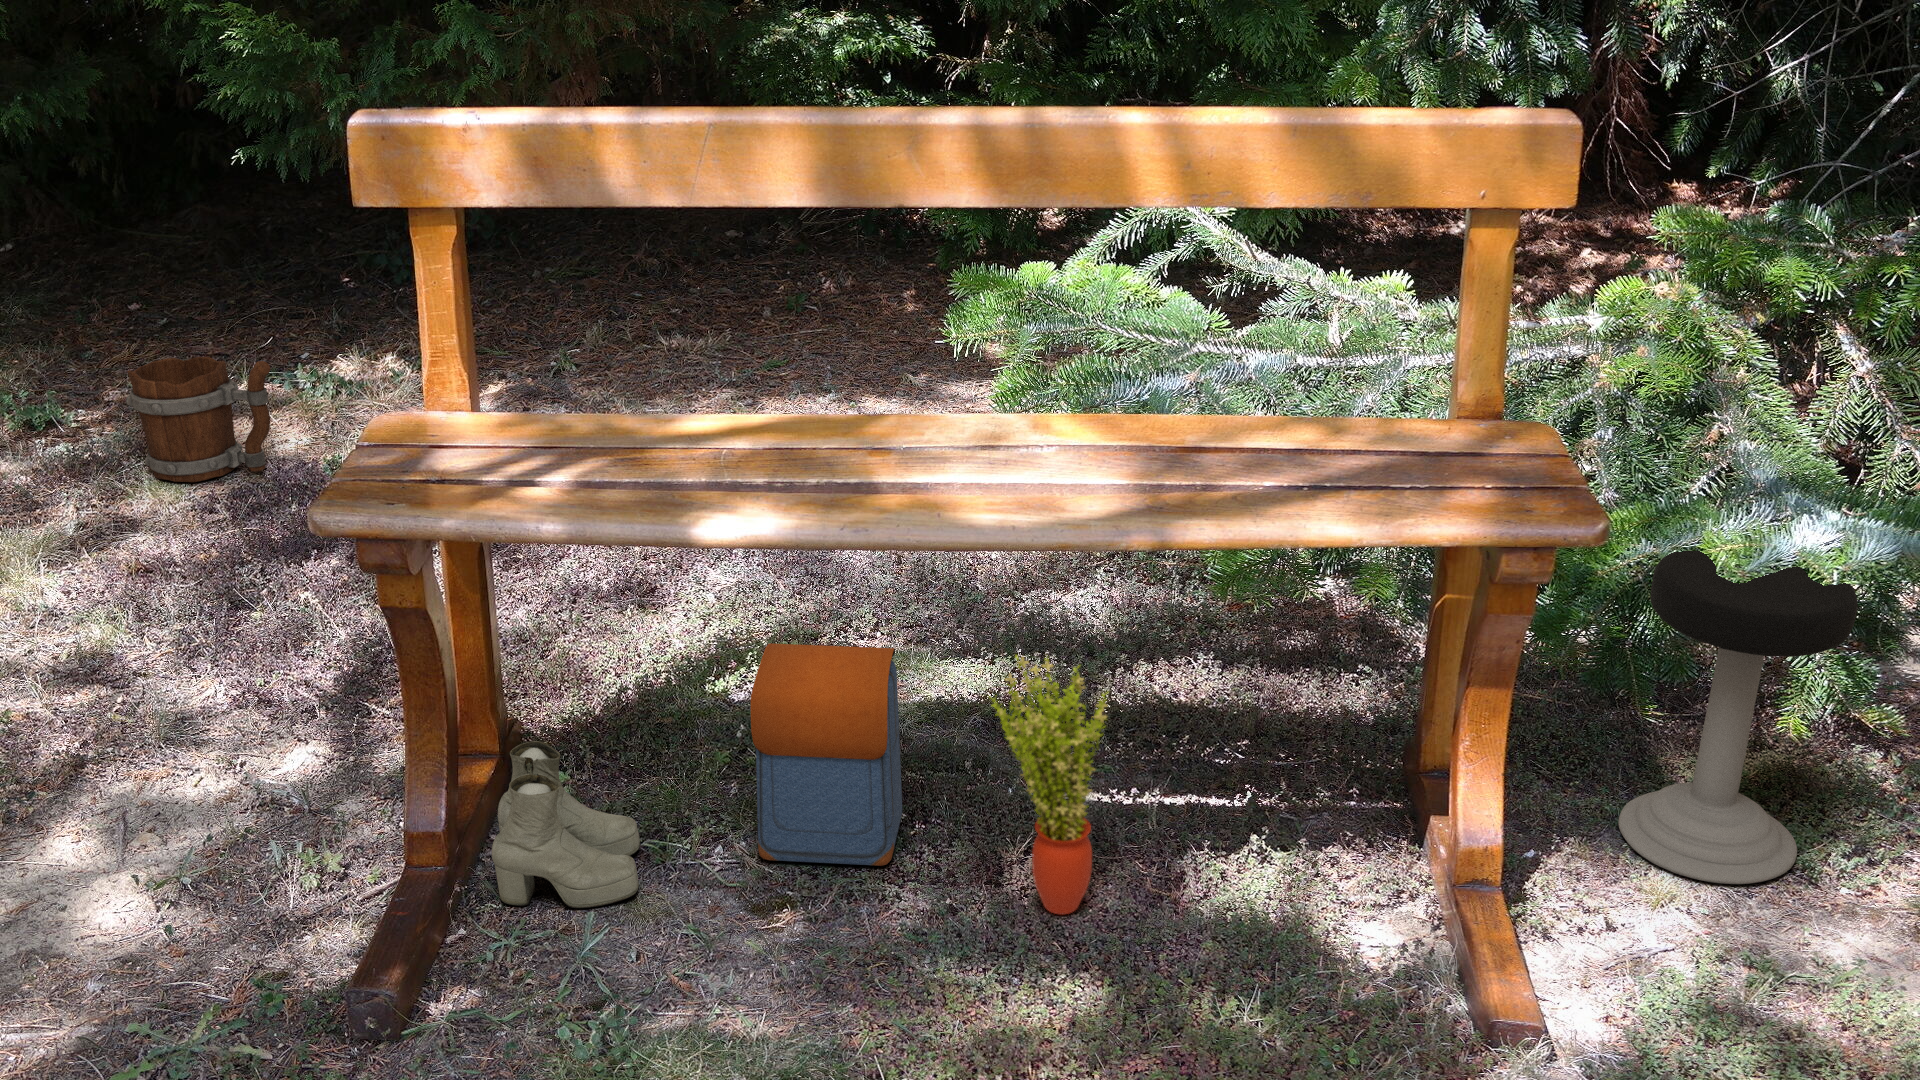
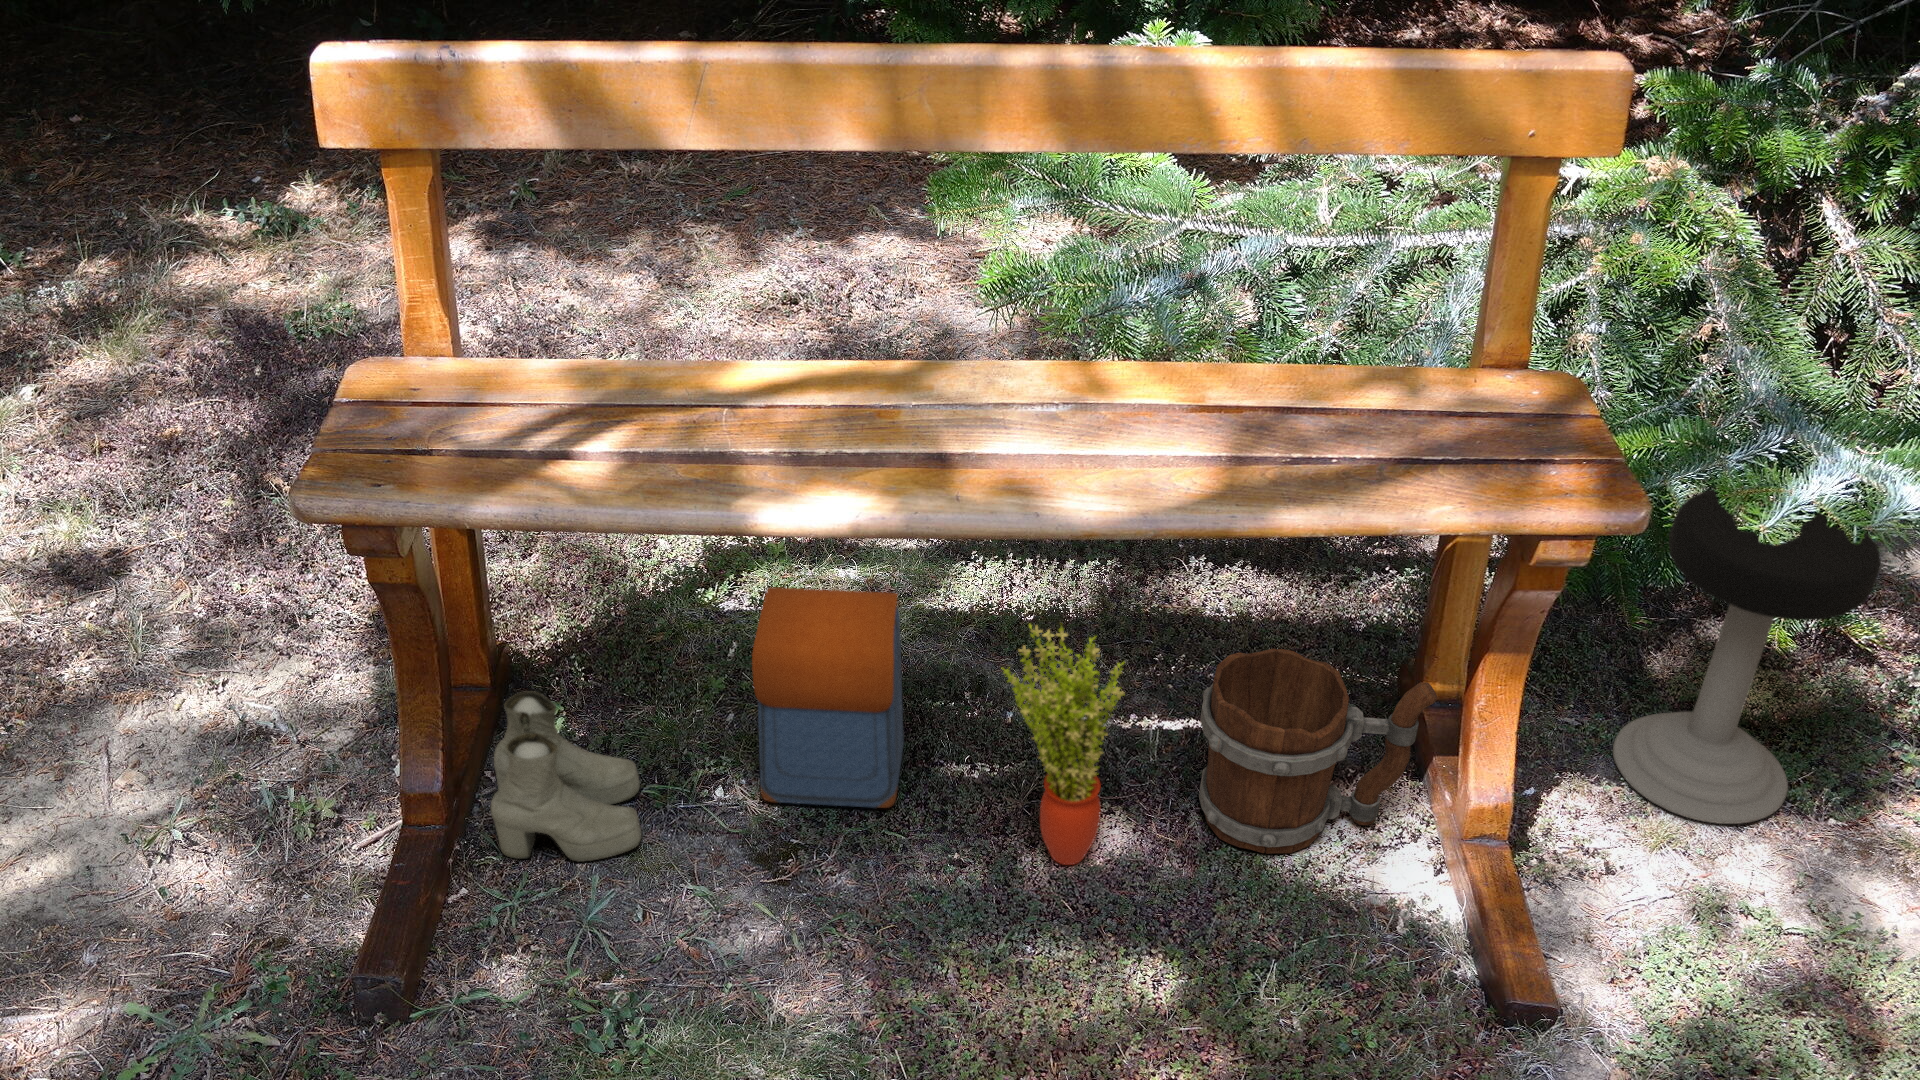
bucket: present [126,357,270,482] -> present [1199,648,1437,854]

